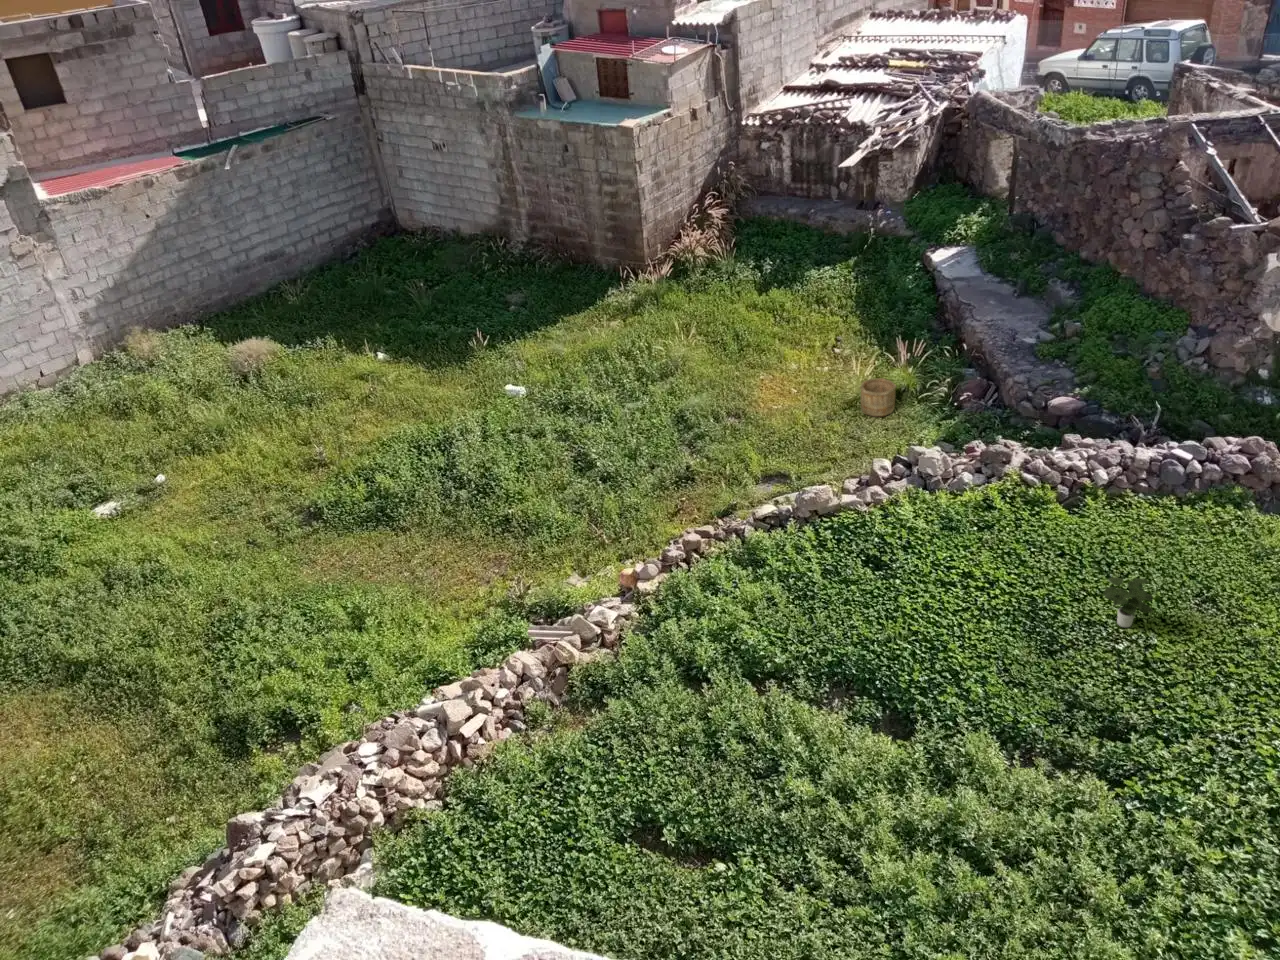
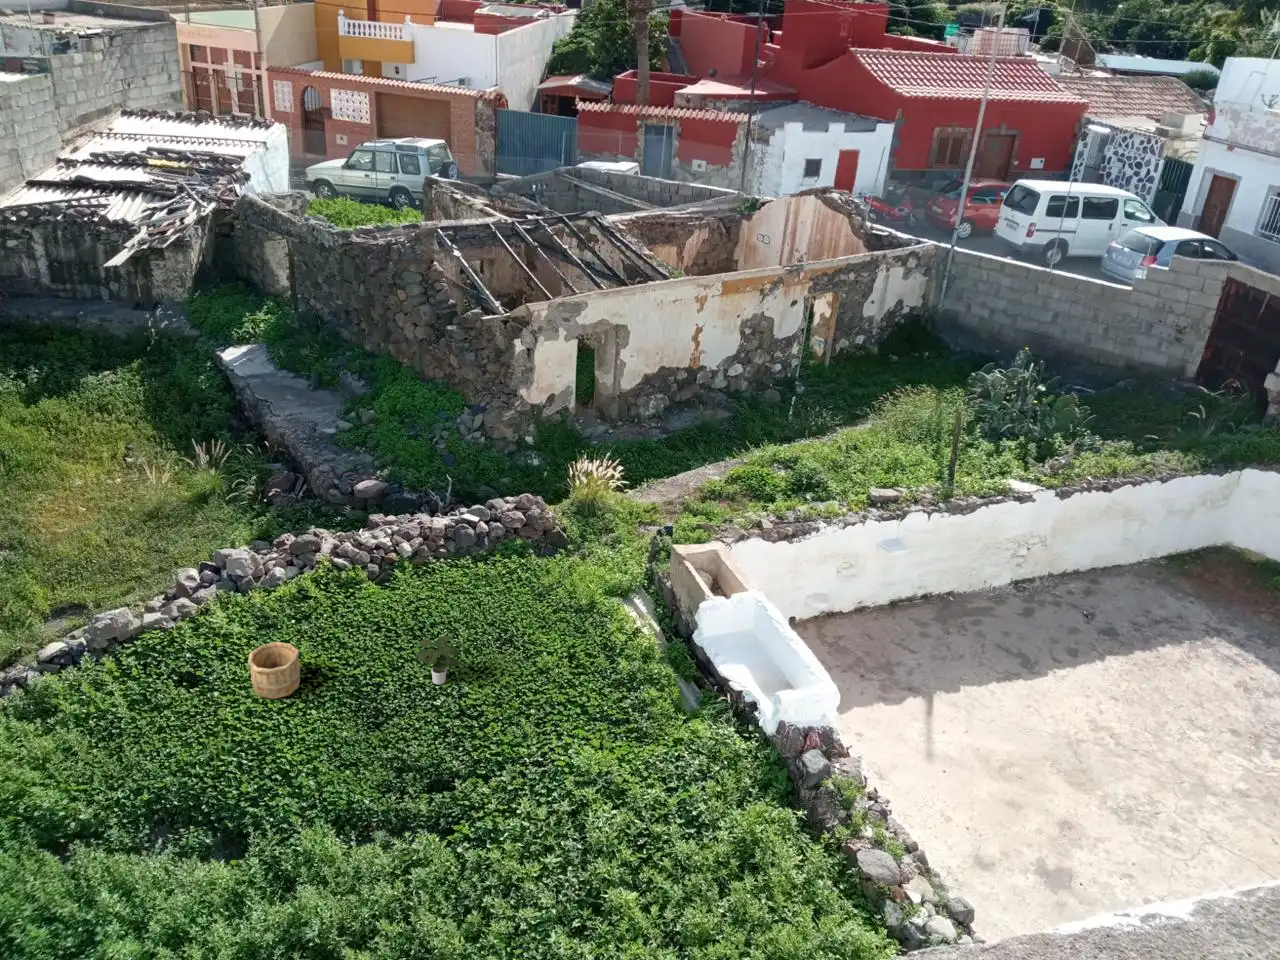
wooden bucket: present [860,378,896,416] -> present [248,642,300,699]

